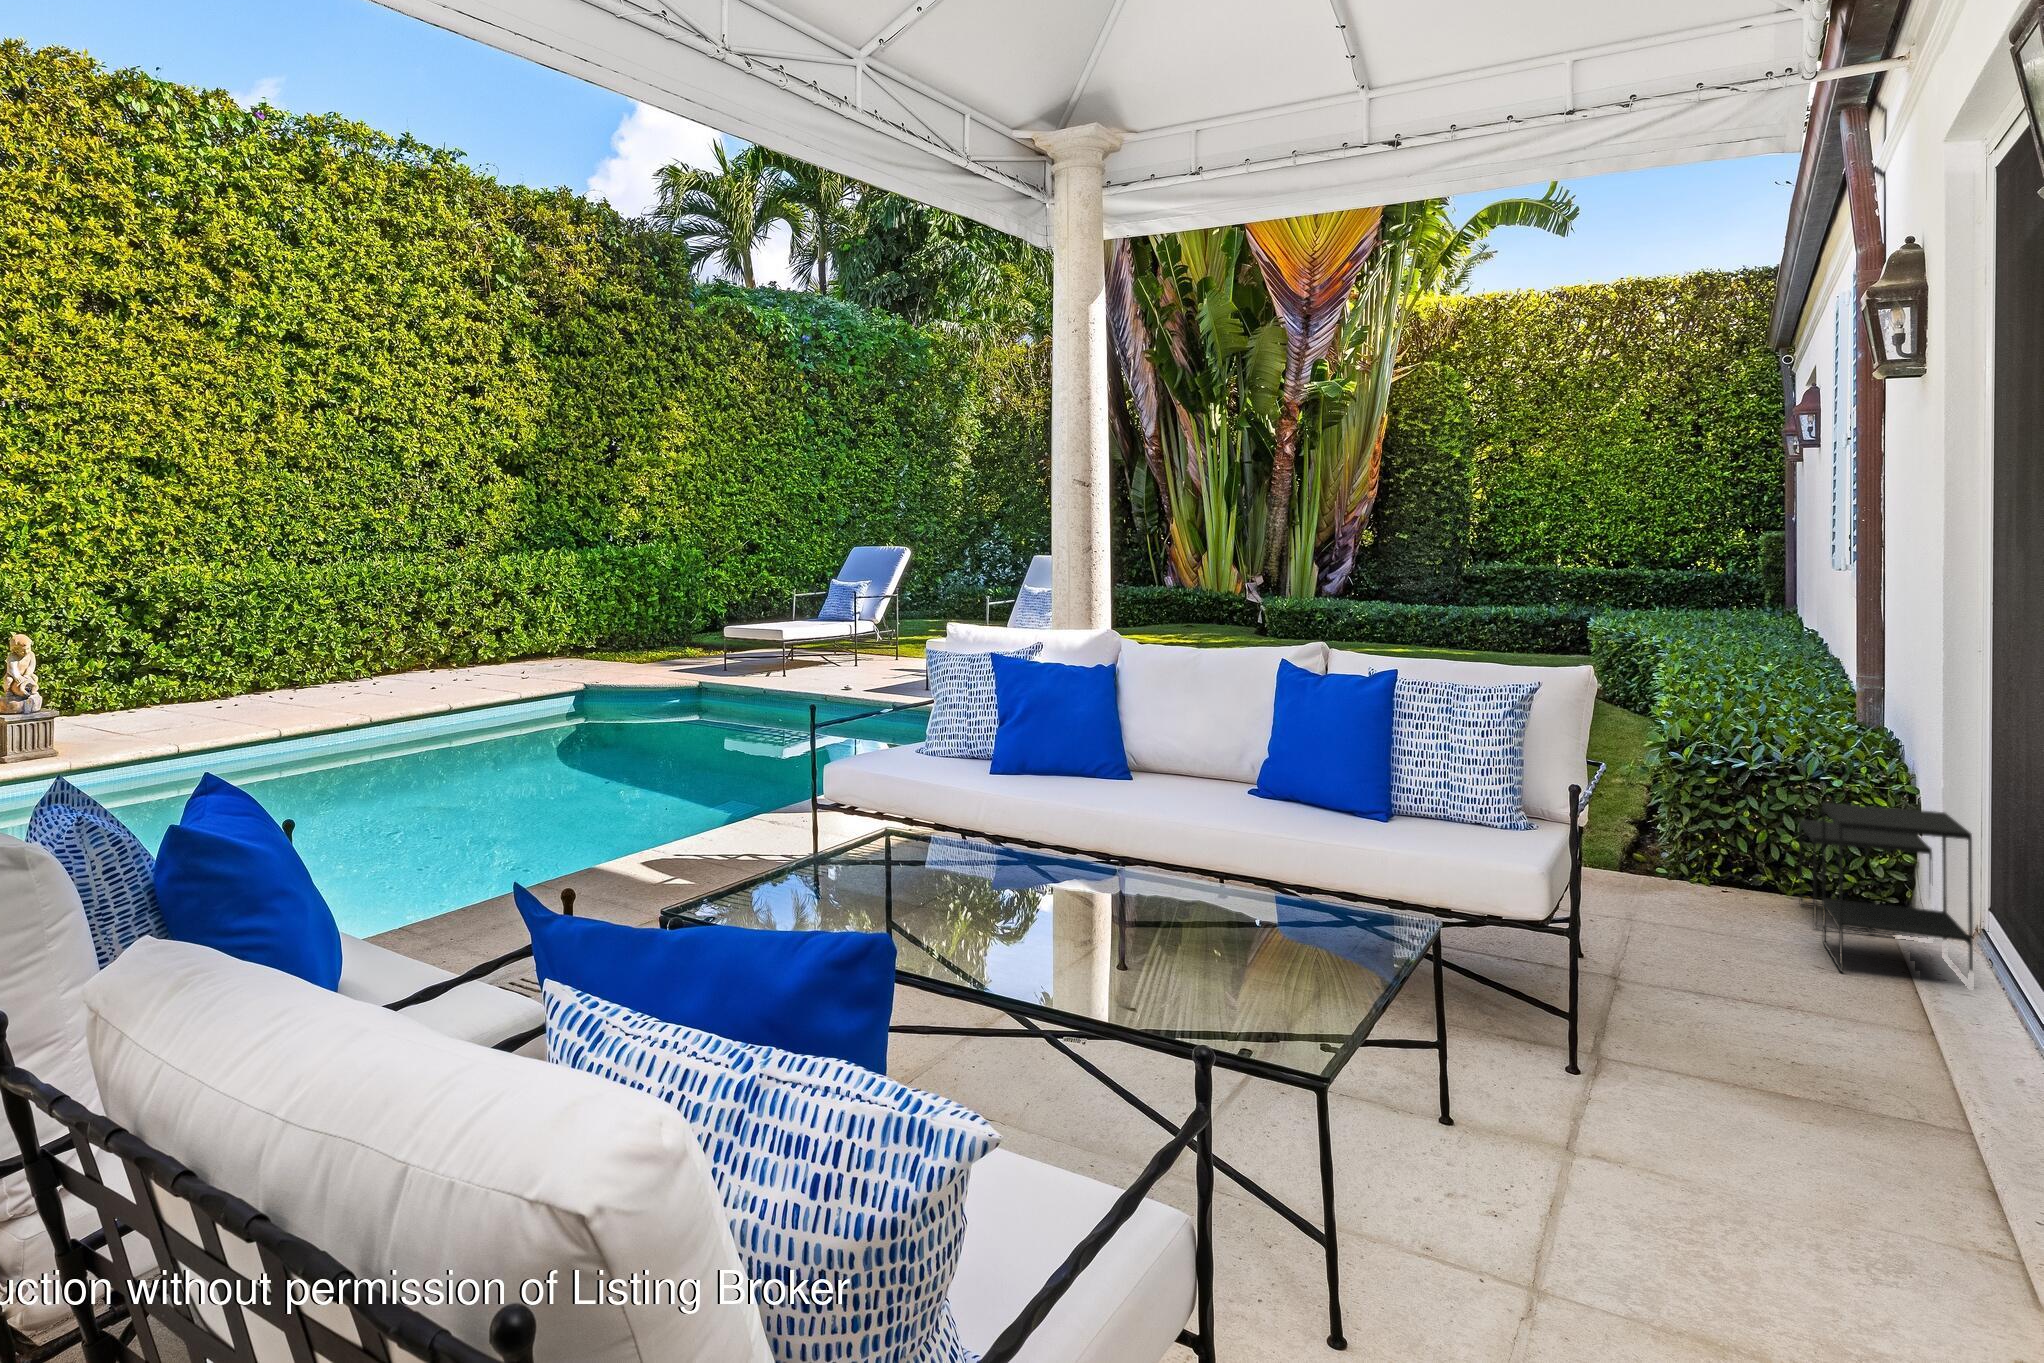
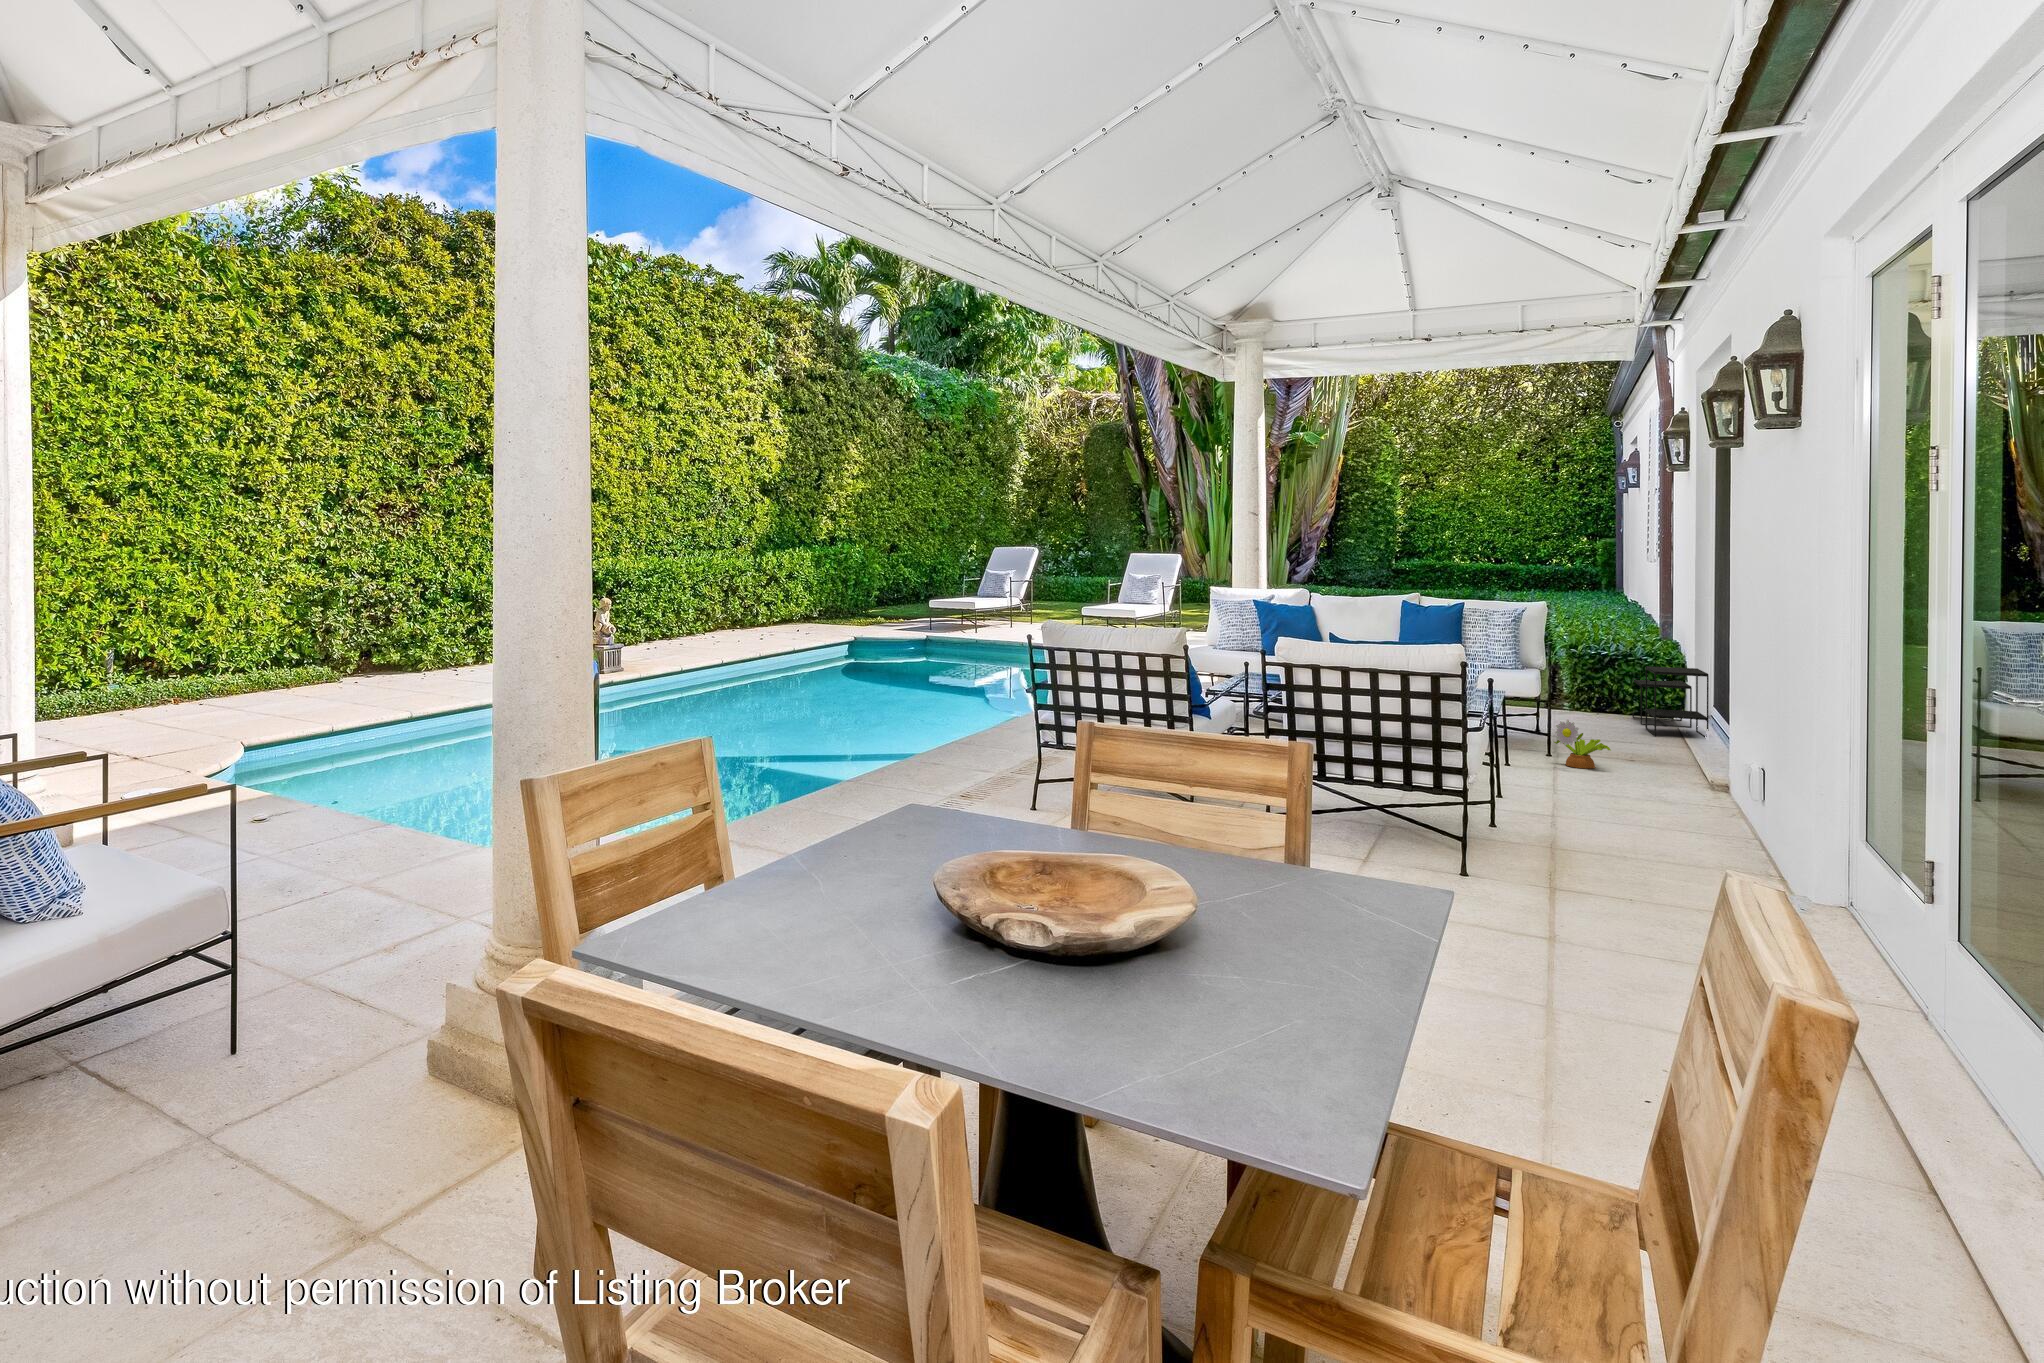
decorative plant: none [1552,976,1695,1110] -> present [1554,720,1611,768]

